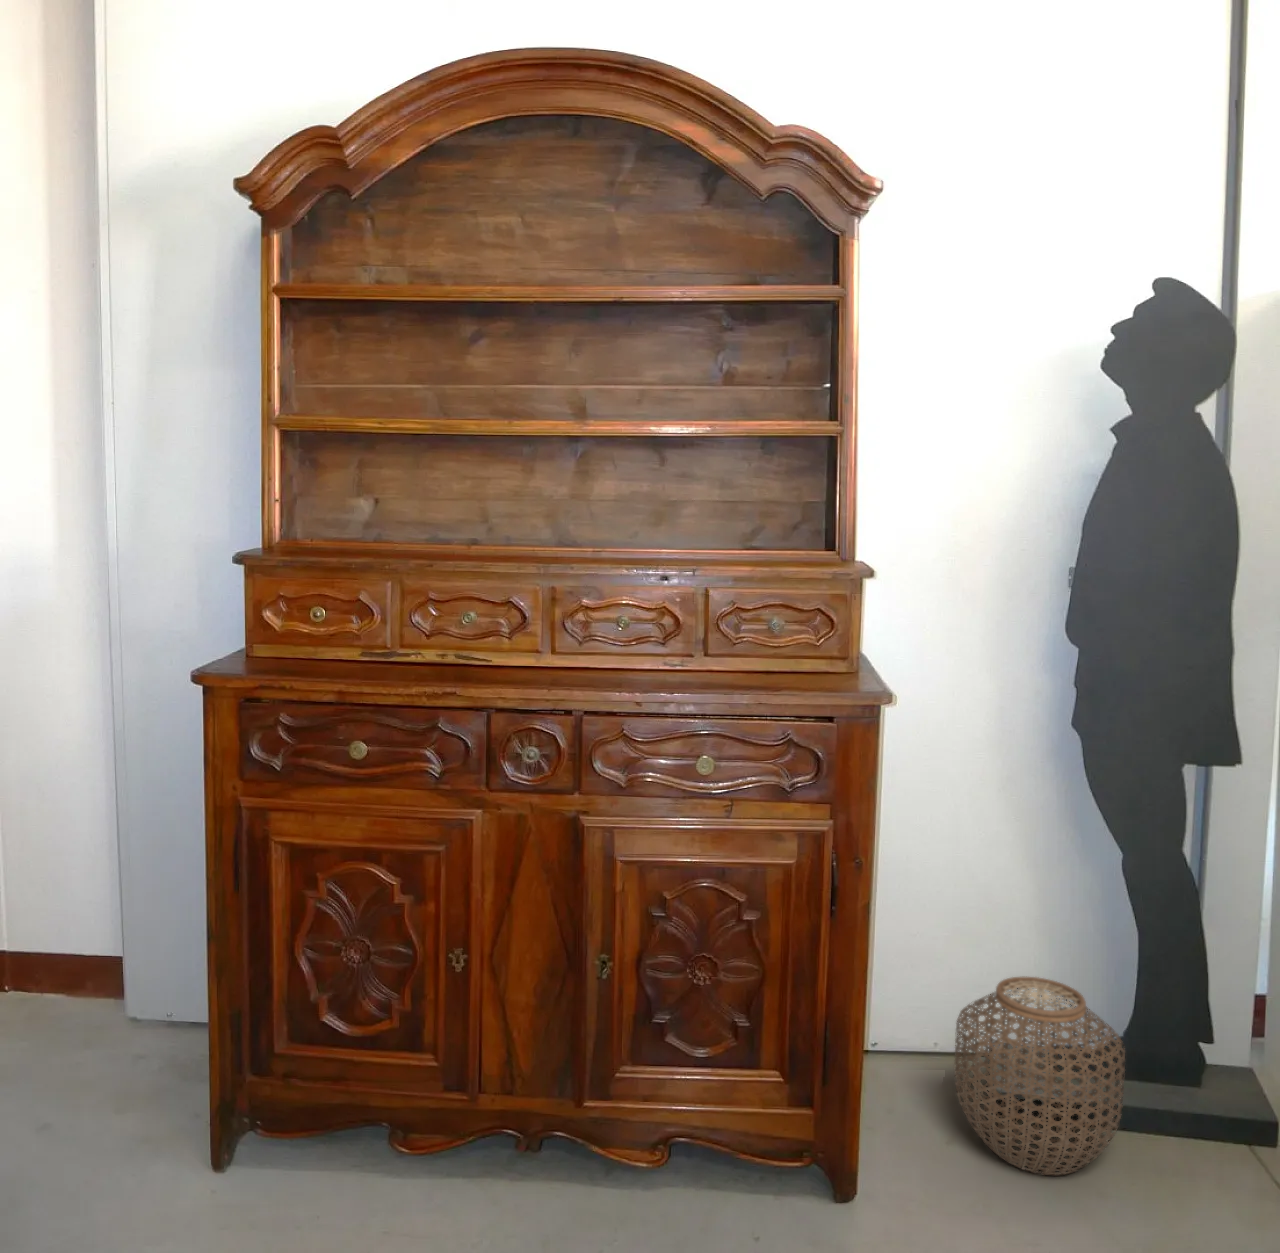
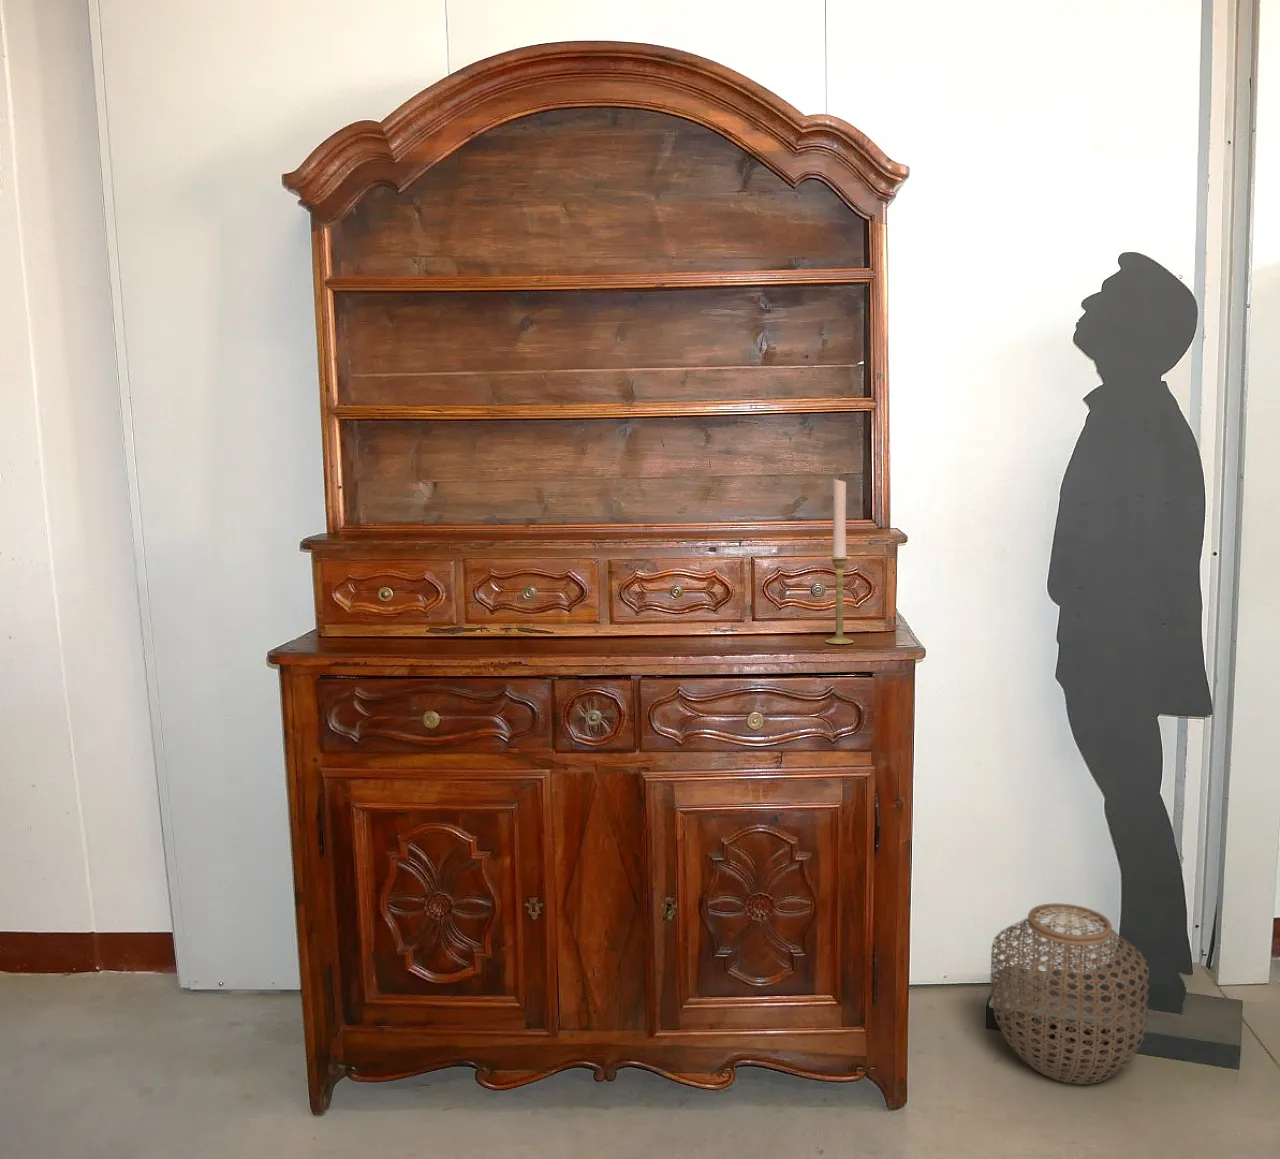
candlestick: none [782,504,812,683] -> present [825,477,854,644]

